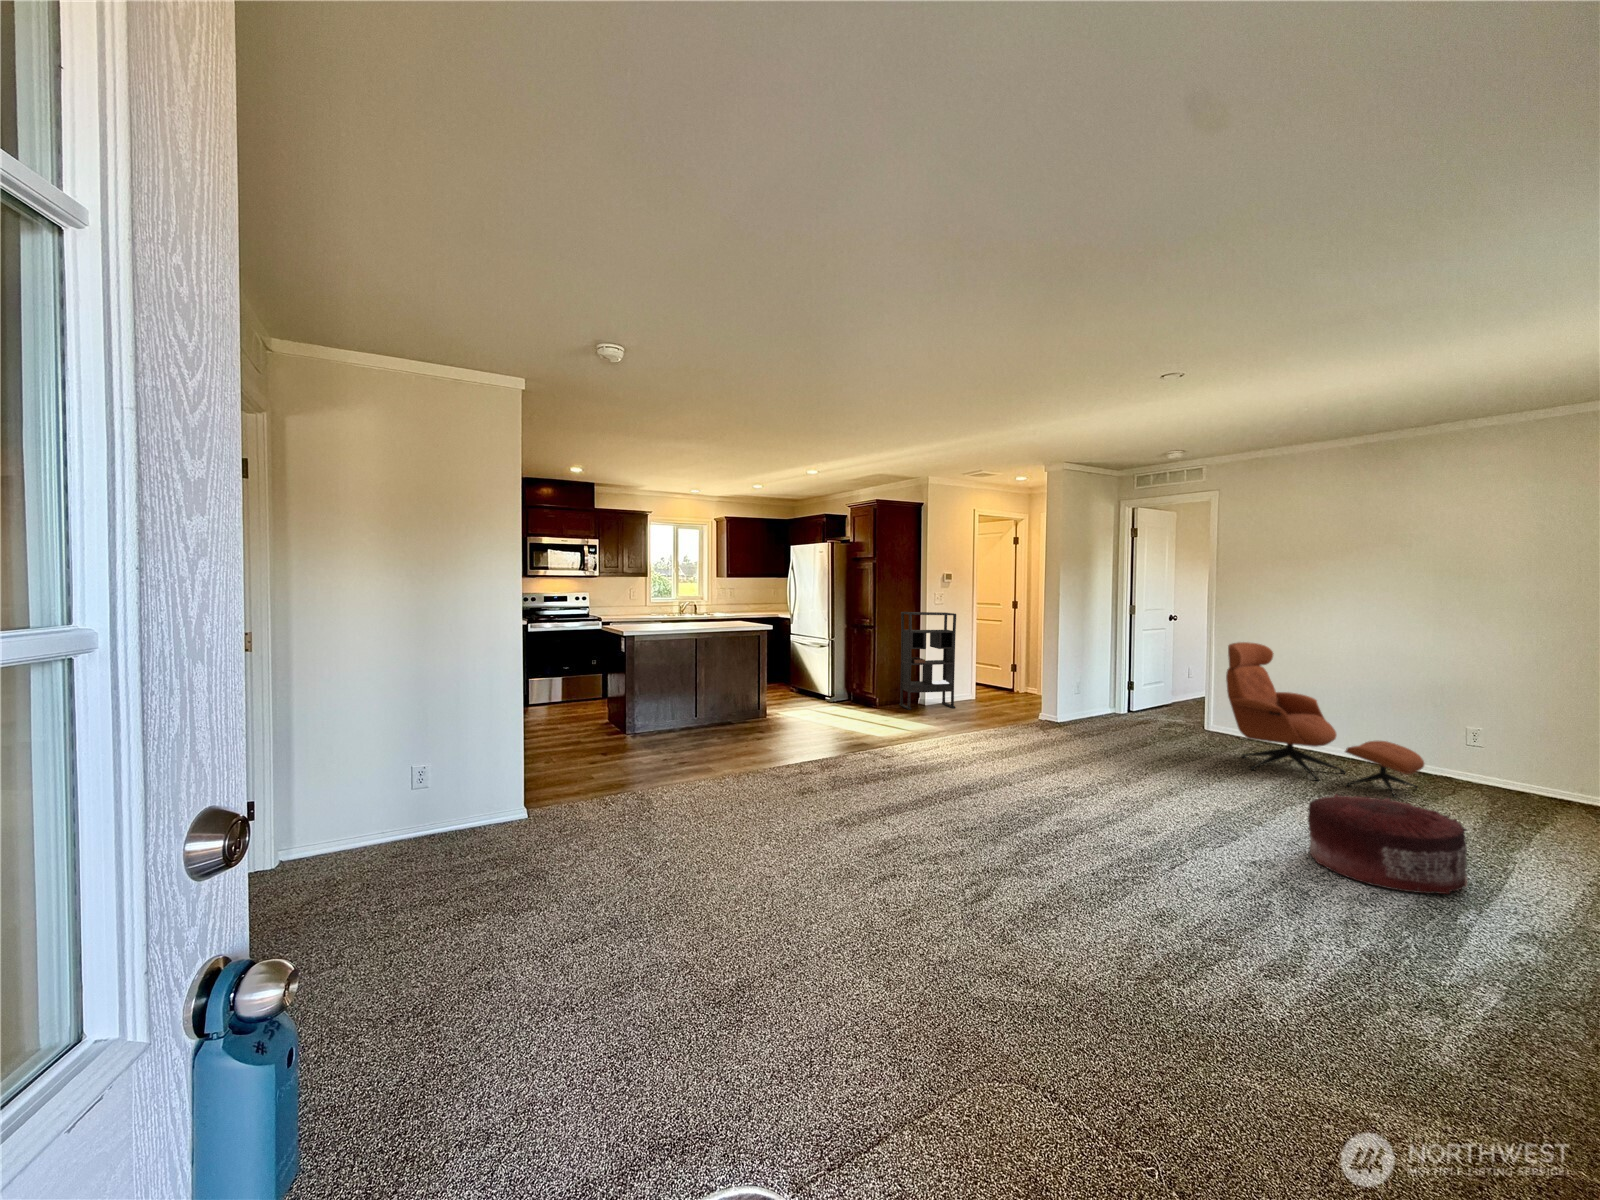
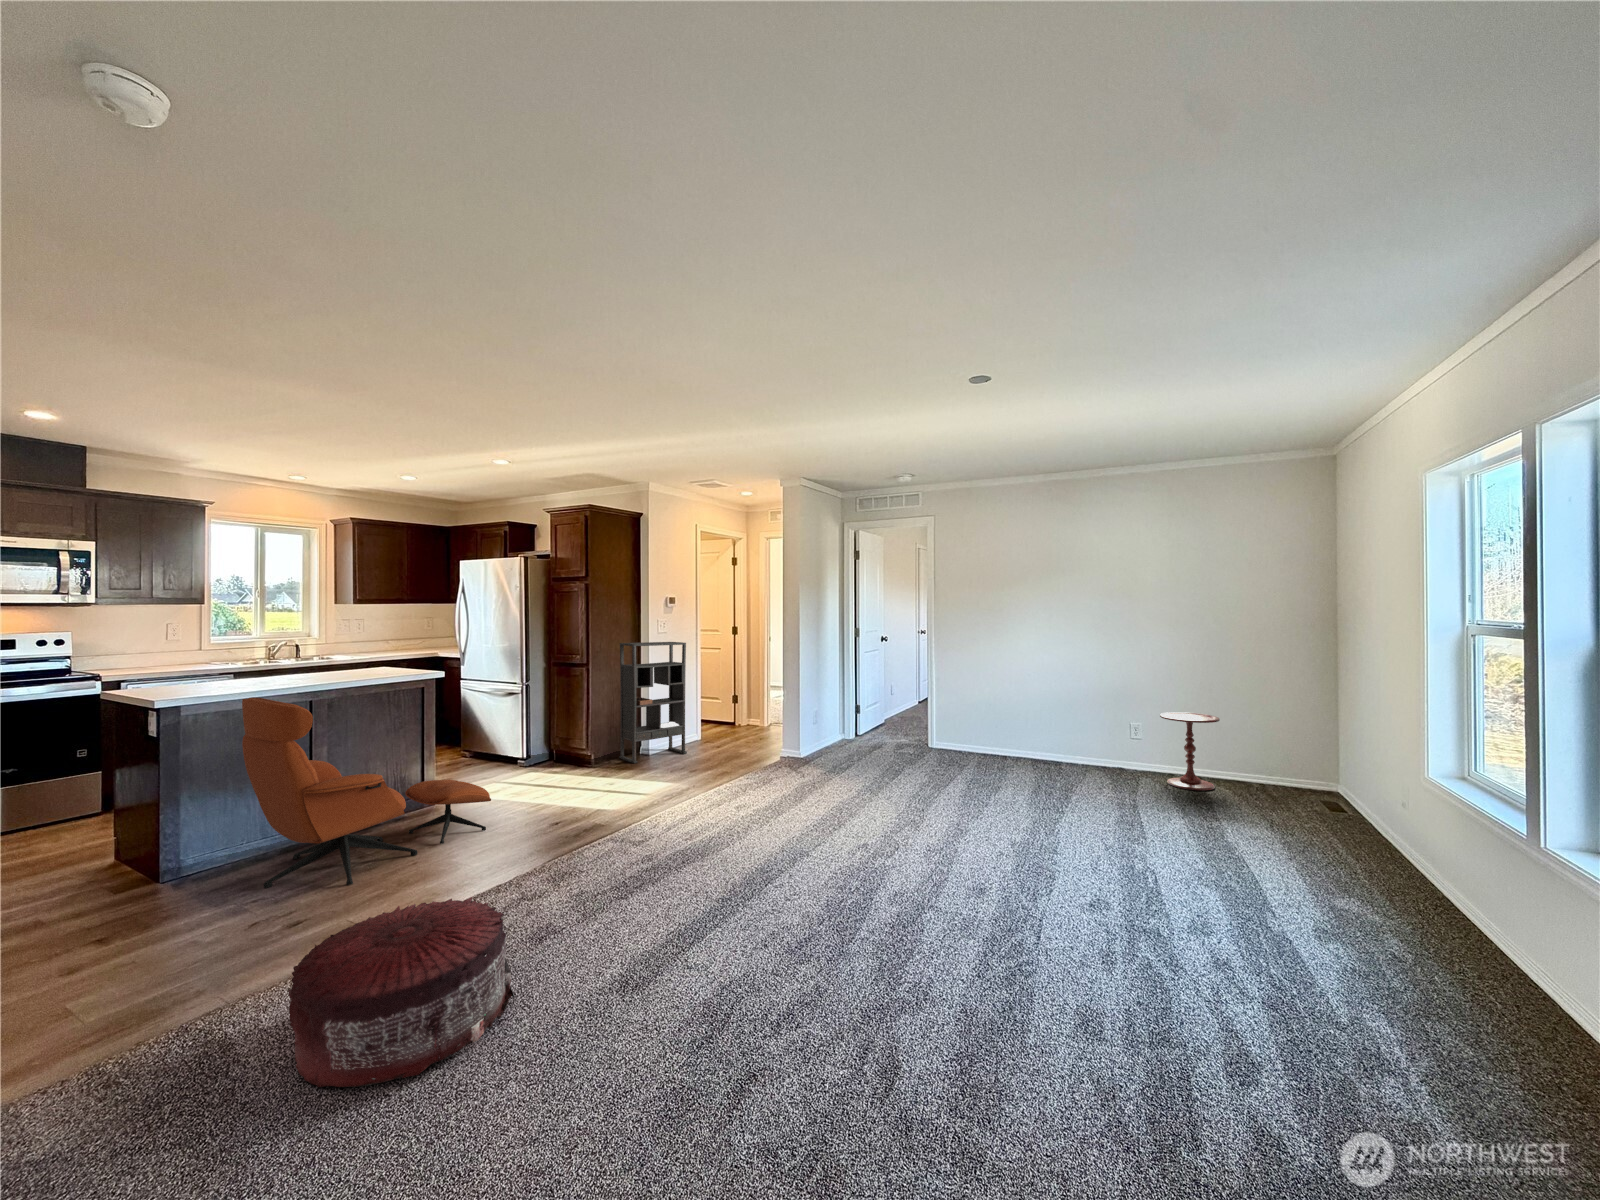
lounge chair: present [1226,642,1424,797] -> present [242,697,491,888]
side table: none [1468,716,1555,809] -> present [1160,712,1220,791]
pouf: present [1308,794,1468,894] -> present [288,897,514,1087]

